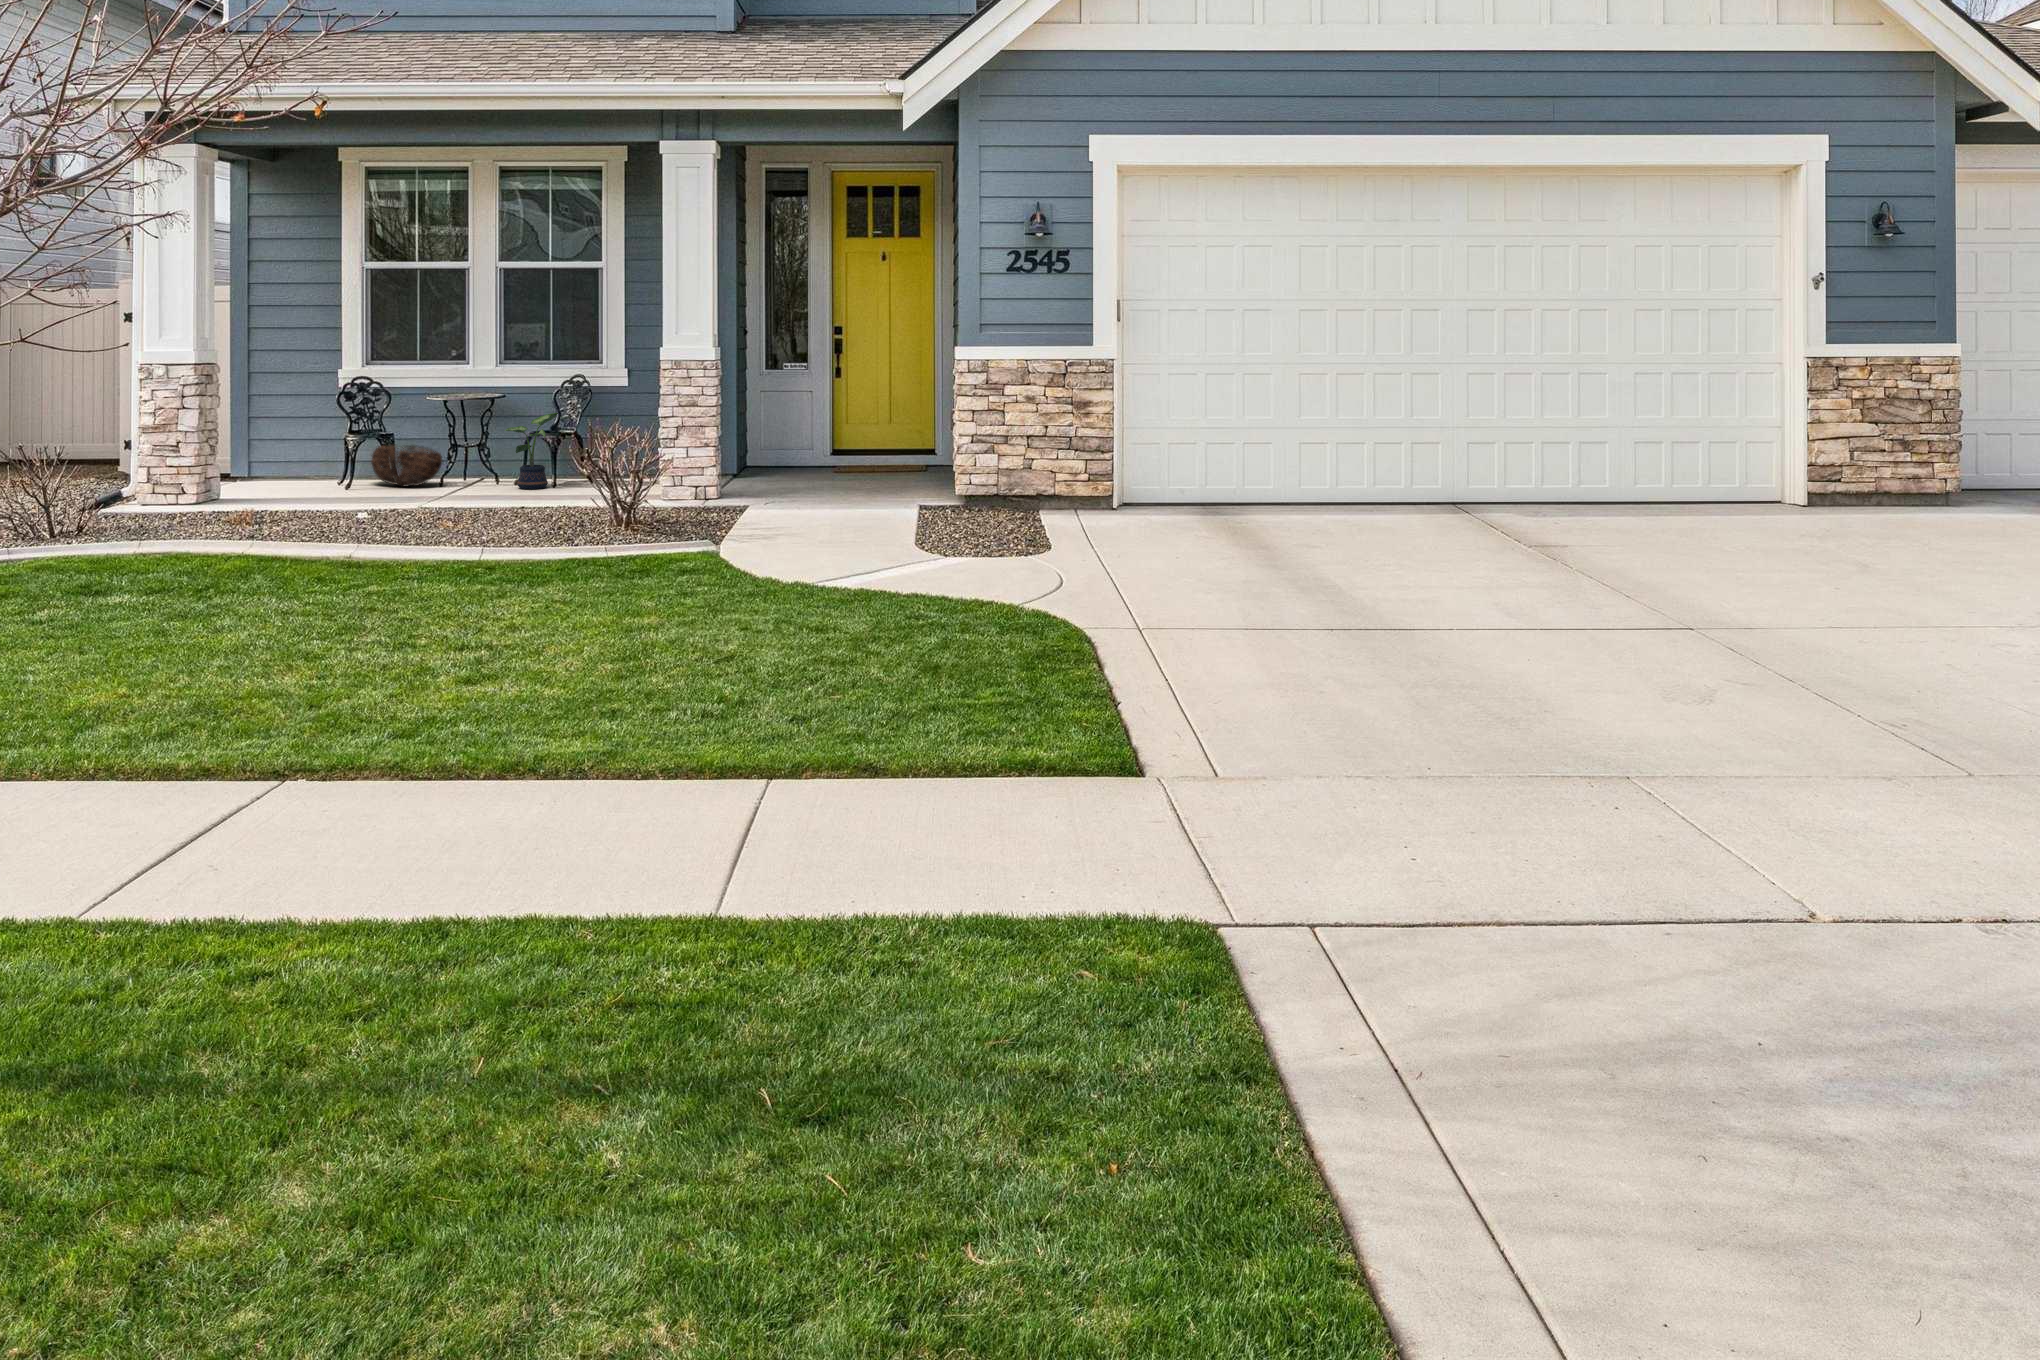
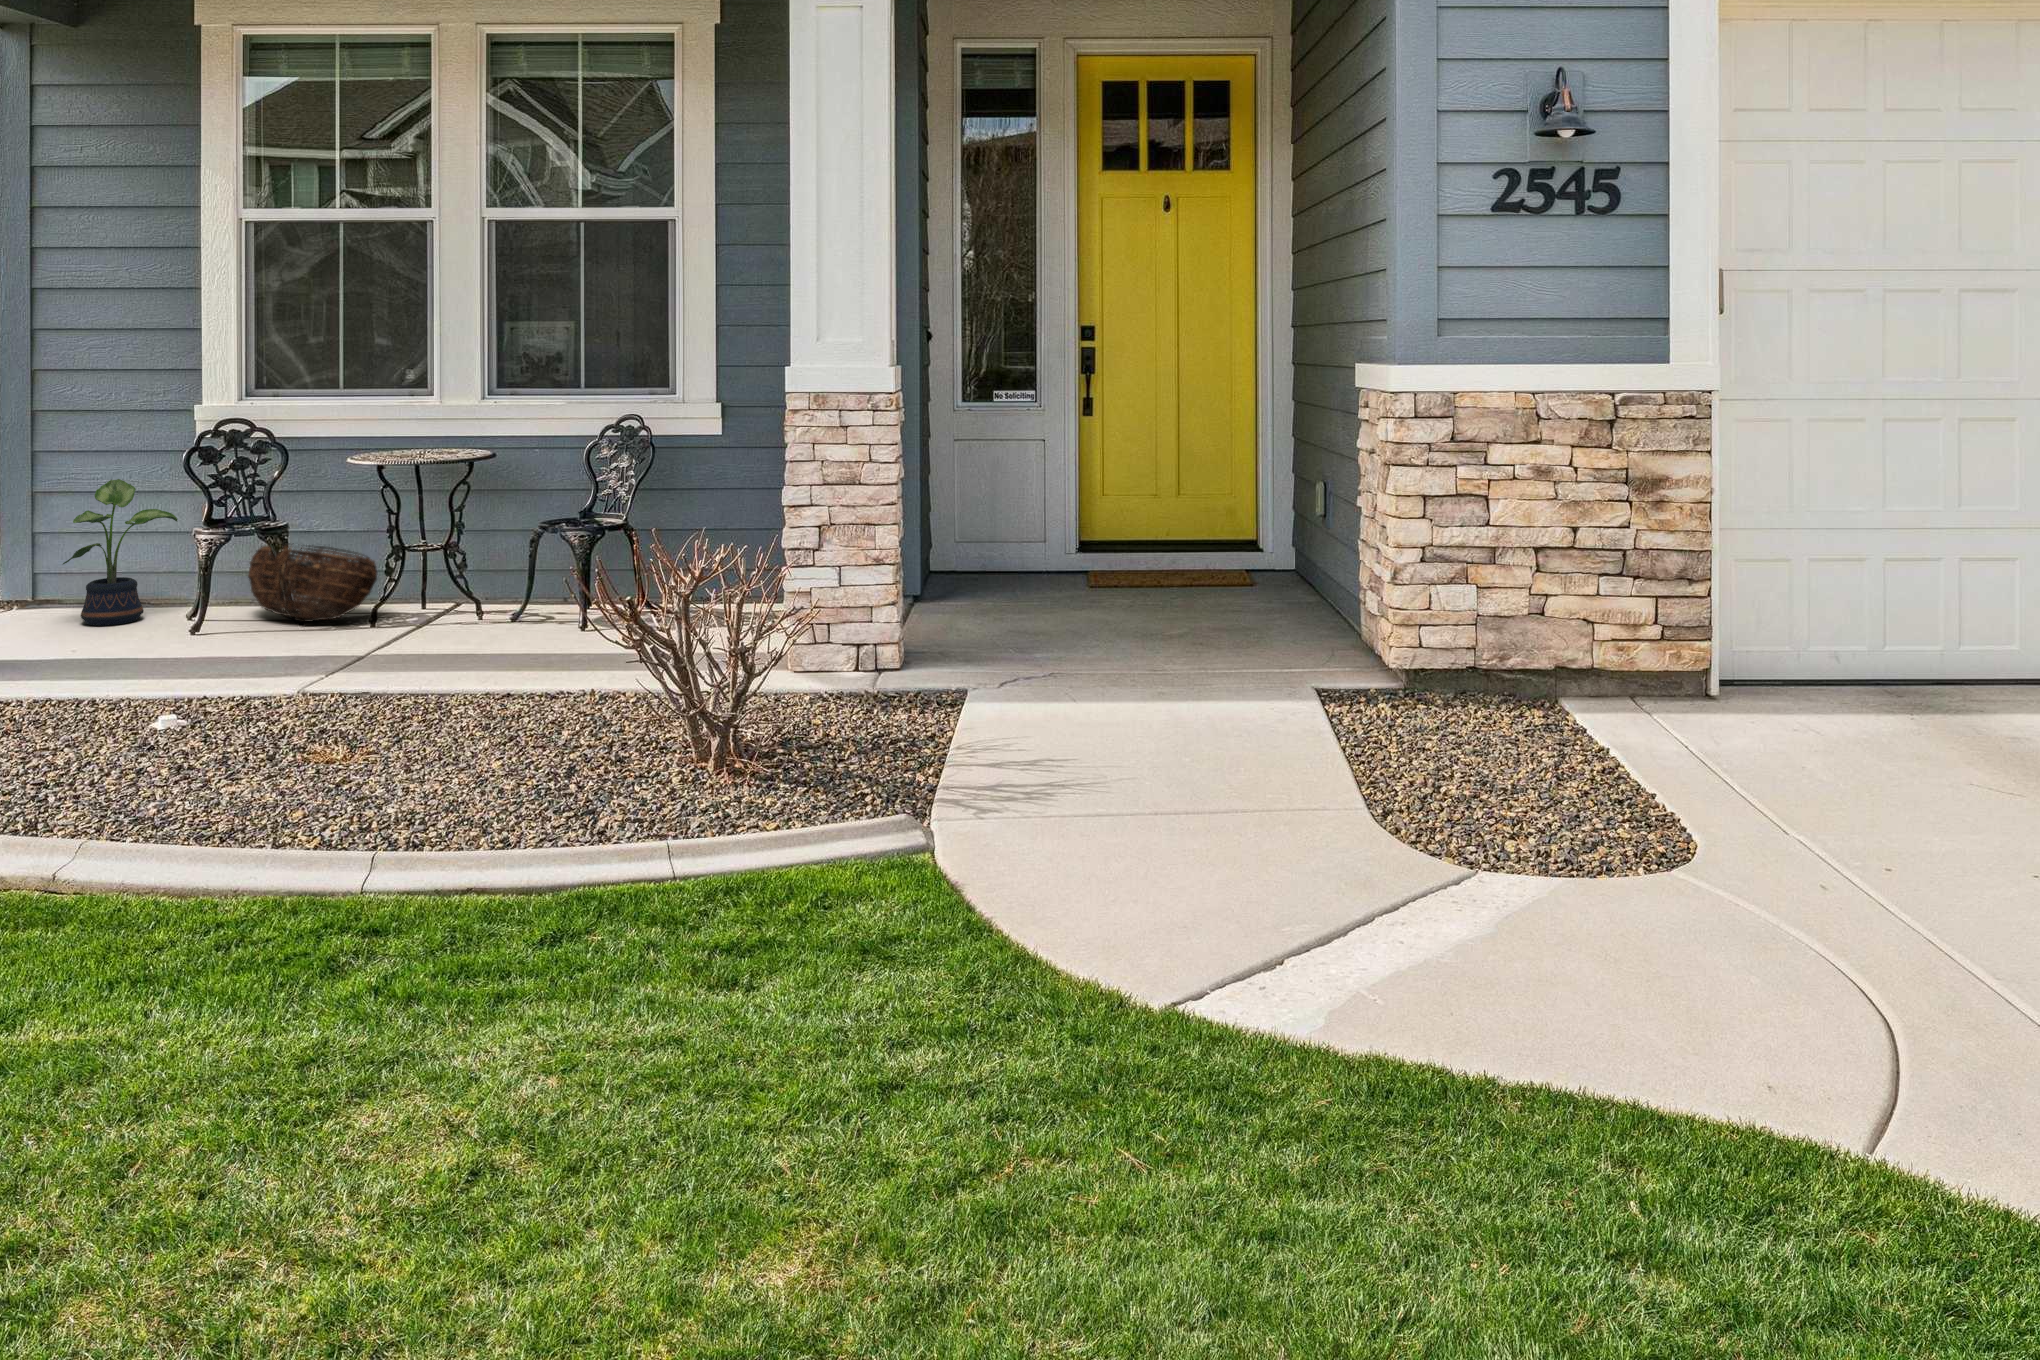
potted plant: present [505,413,558,489] -> present [63,479,177,626]

